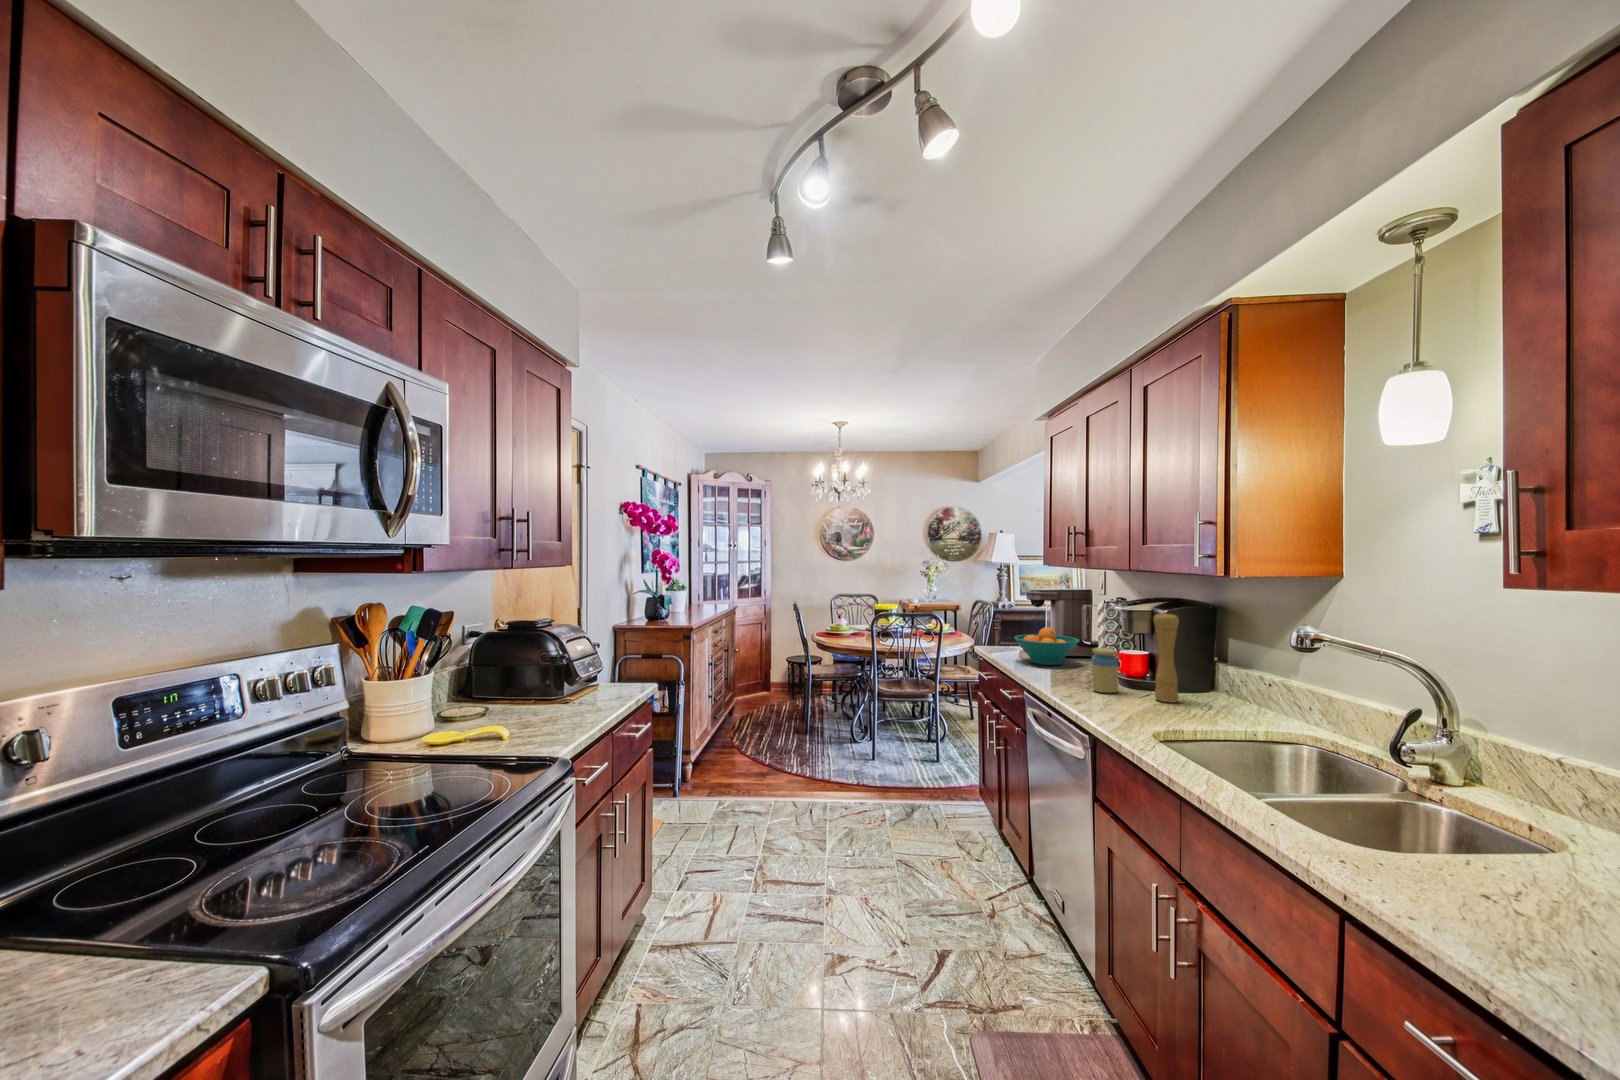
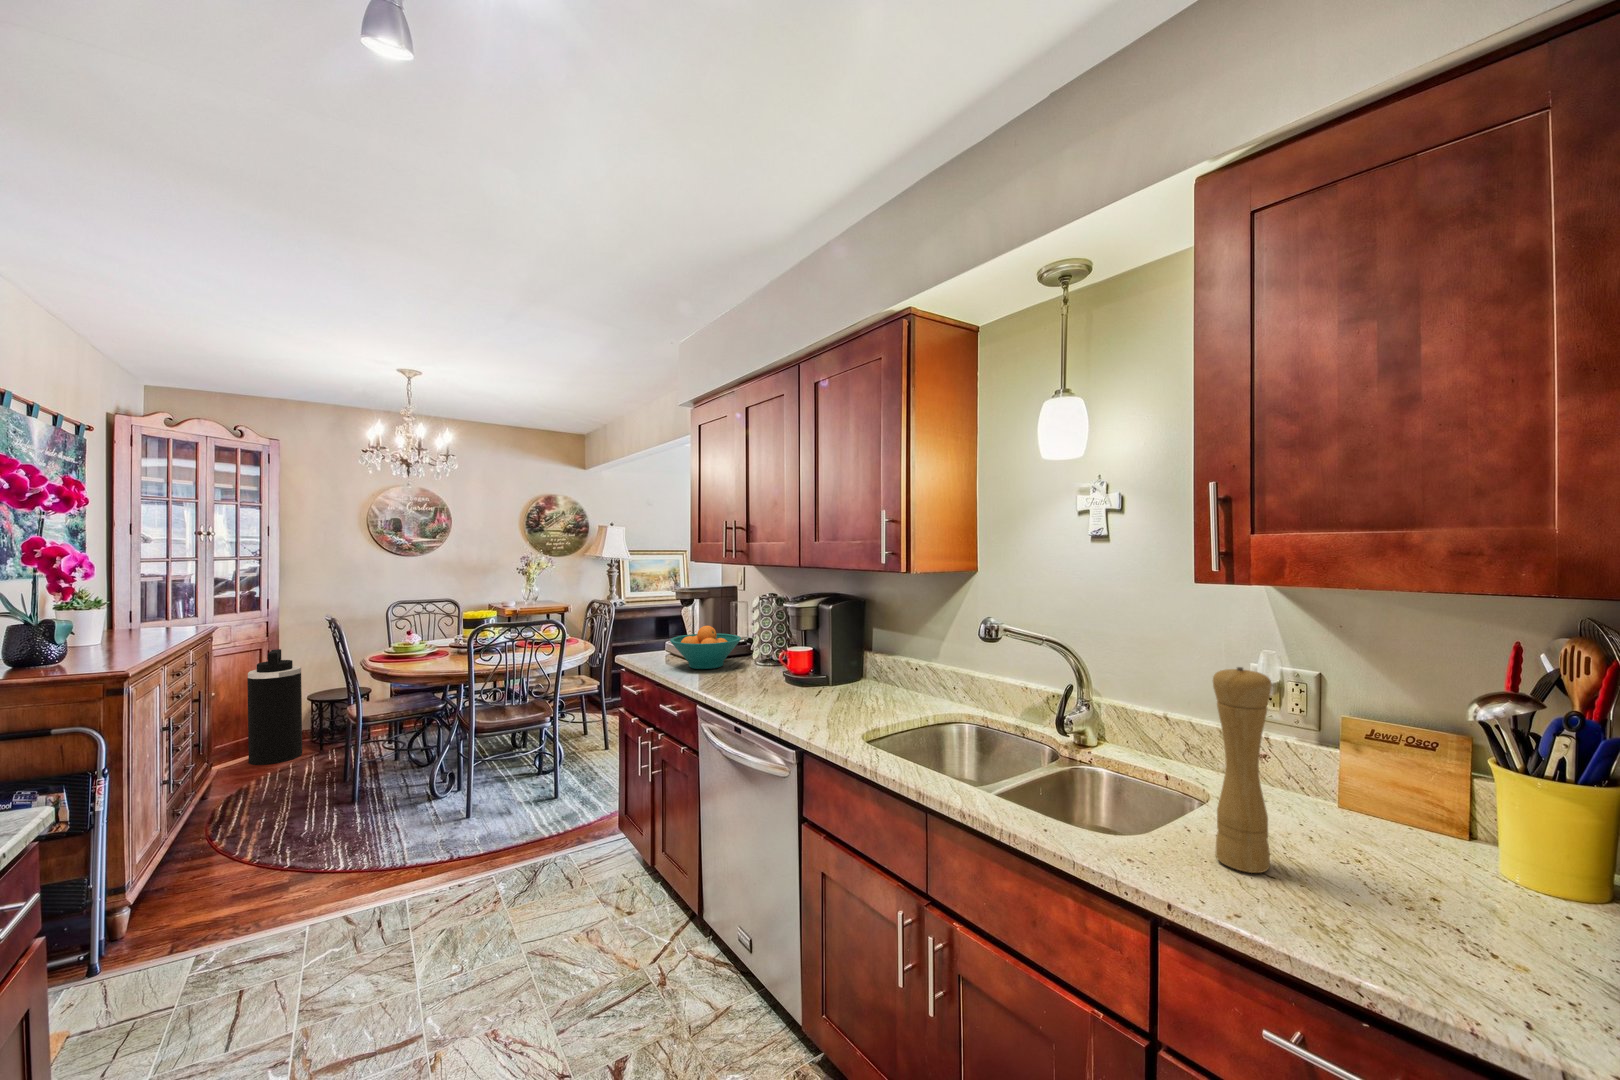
pepper mill: present [1154,613,1179,702] -> present [1213,667,1272,873]
trash can: none [752,623,781,700] -> present [247,649,302,765]
jar: present [1092,648,1118,693] -> none [772,645,800,695]

